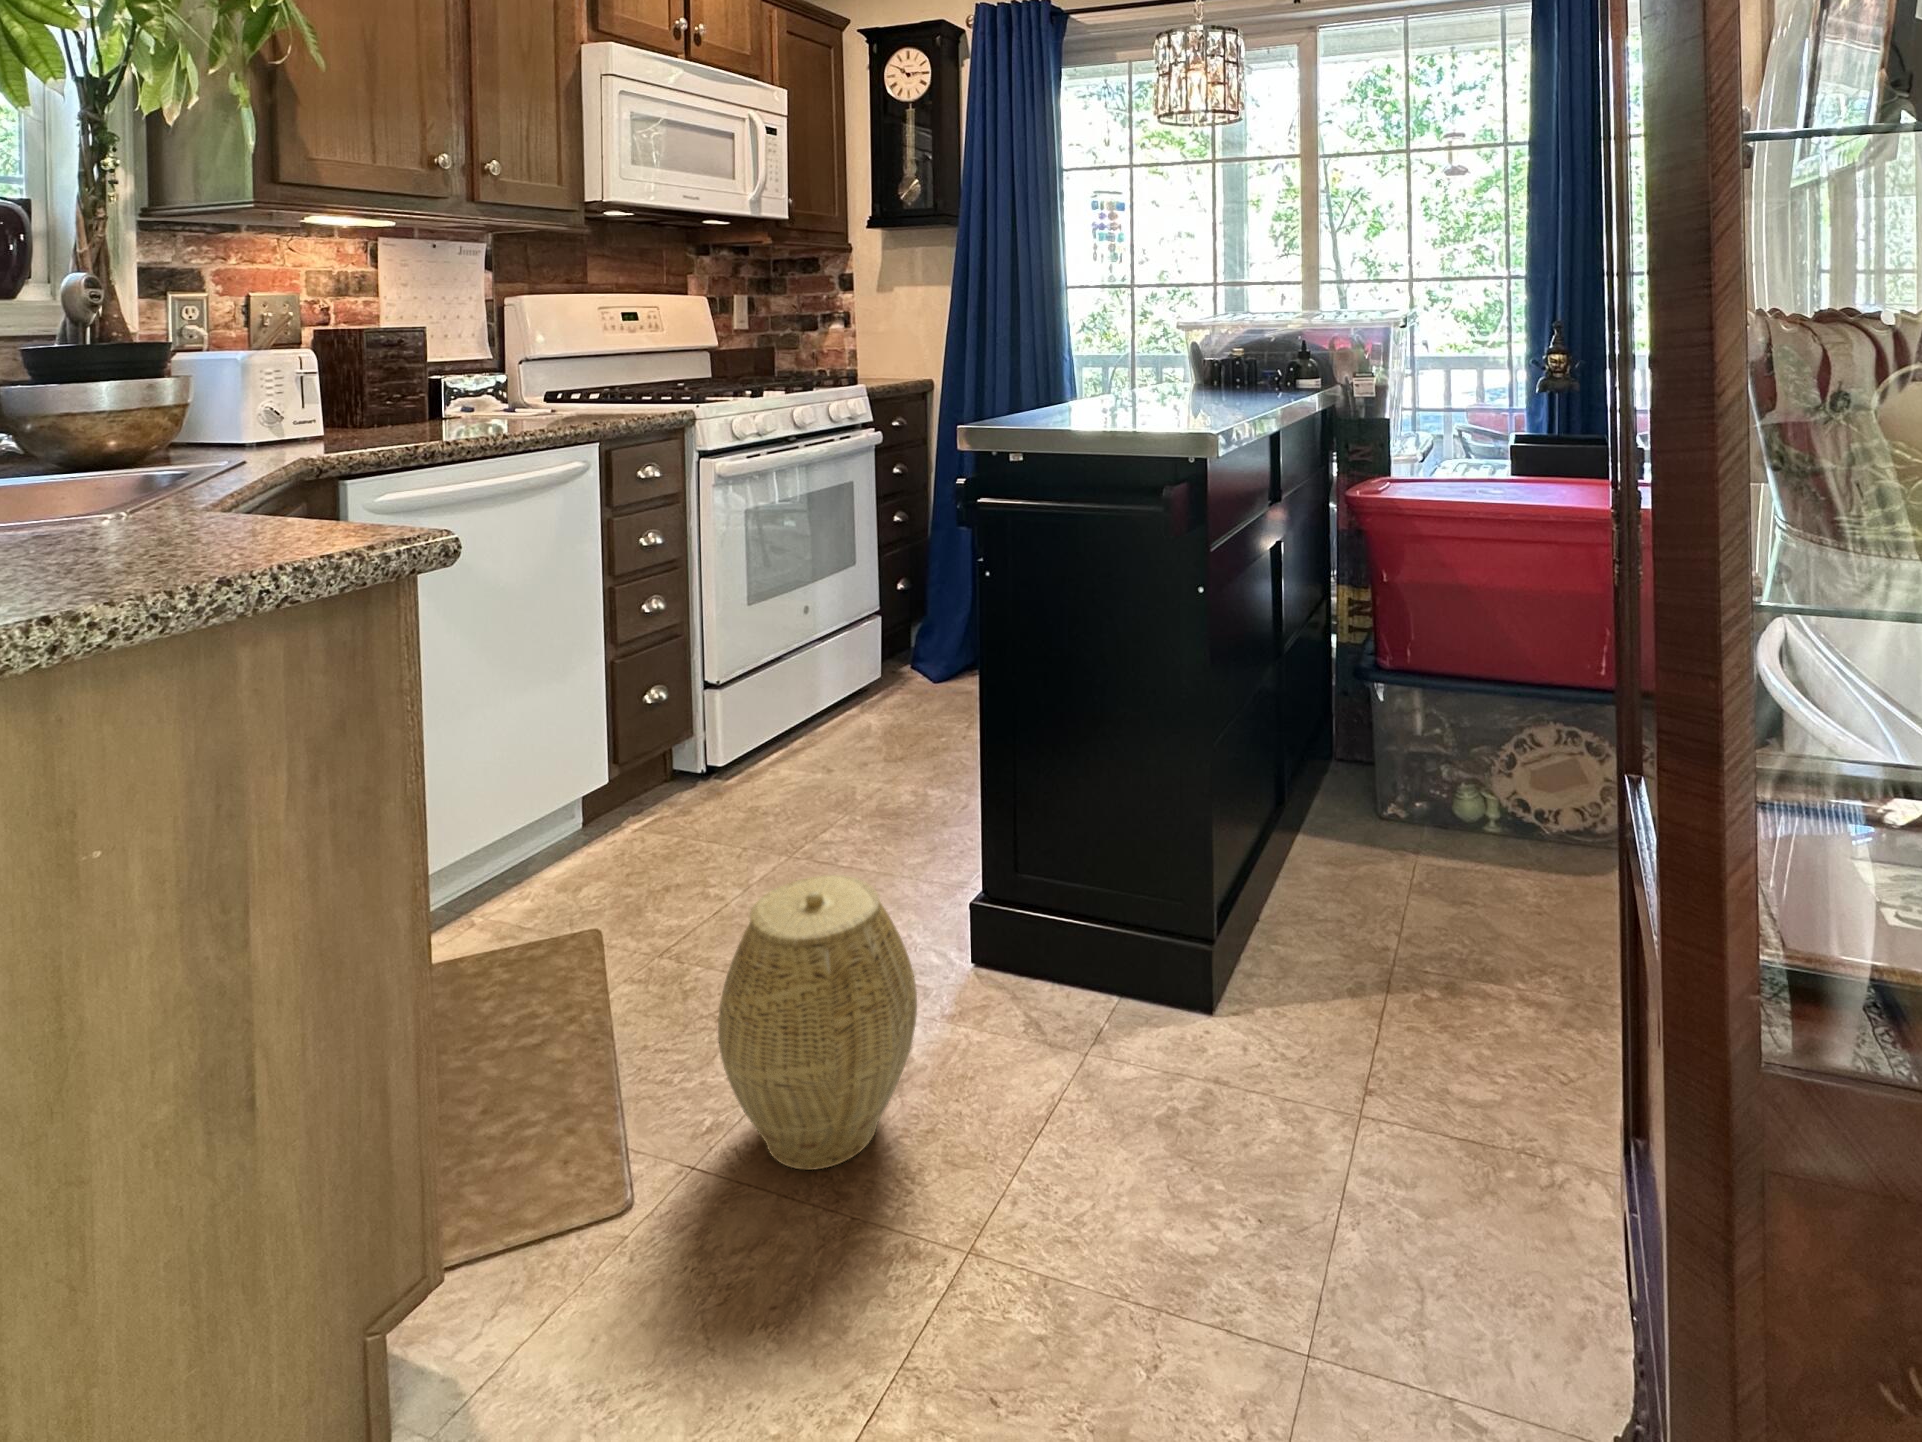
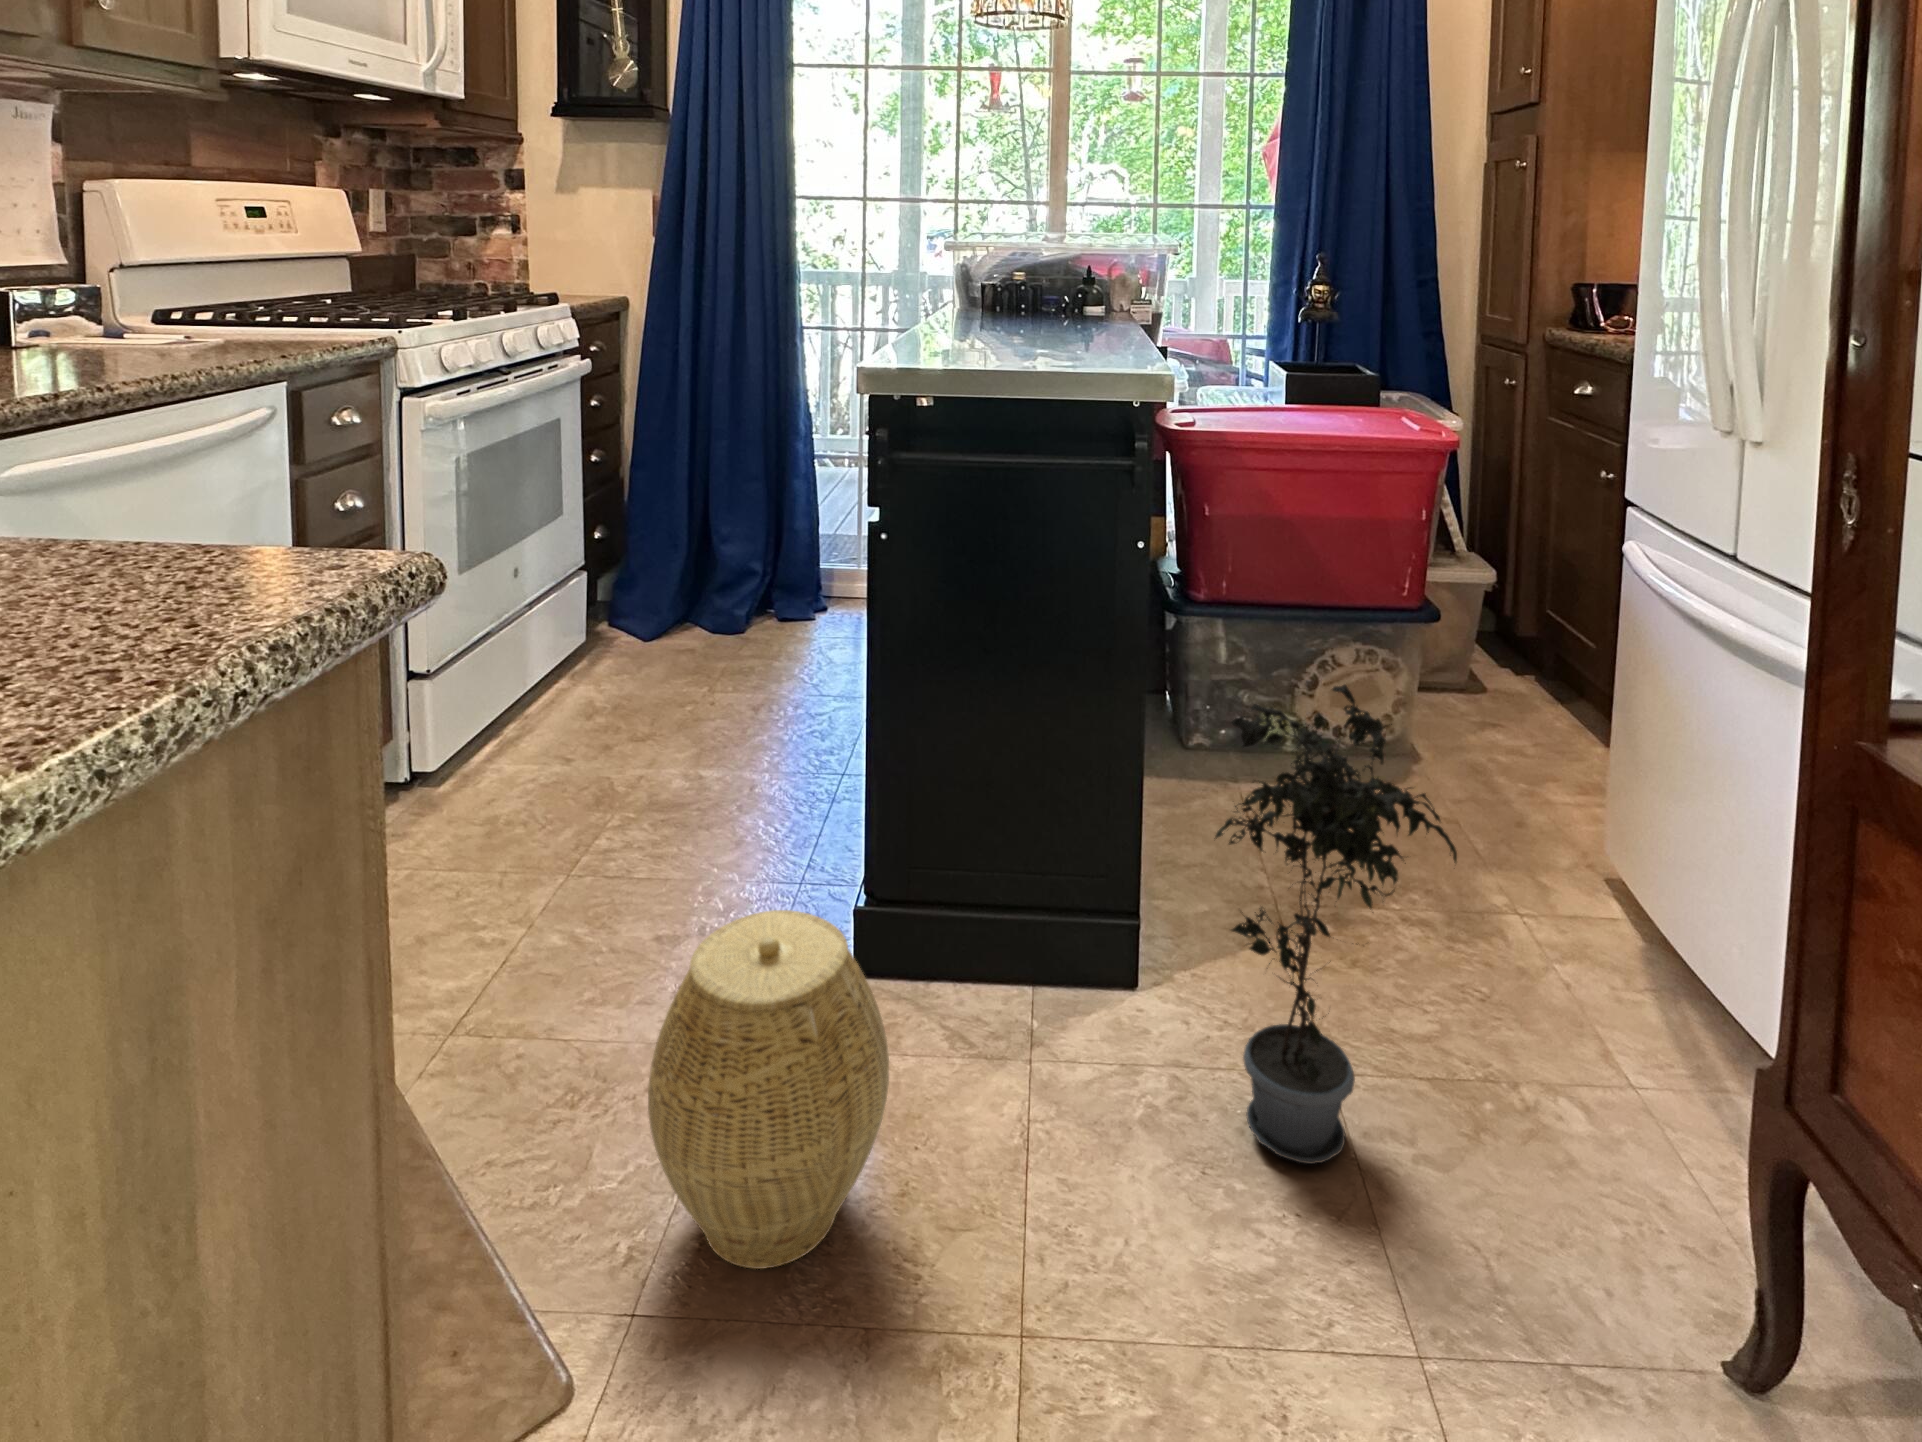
potted plant: none [1202,724,1399,1192] -> present [1214,685,1457,1164]

